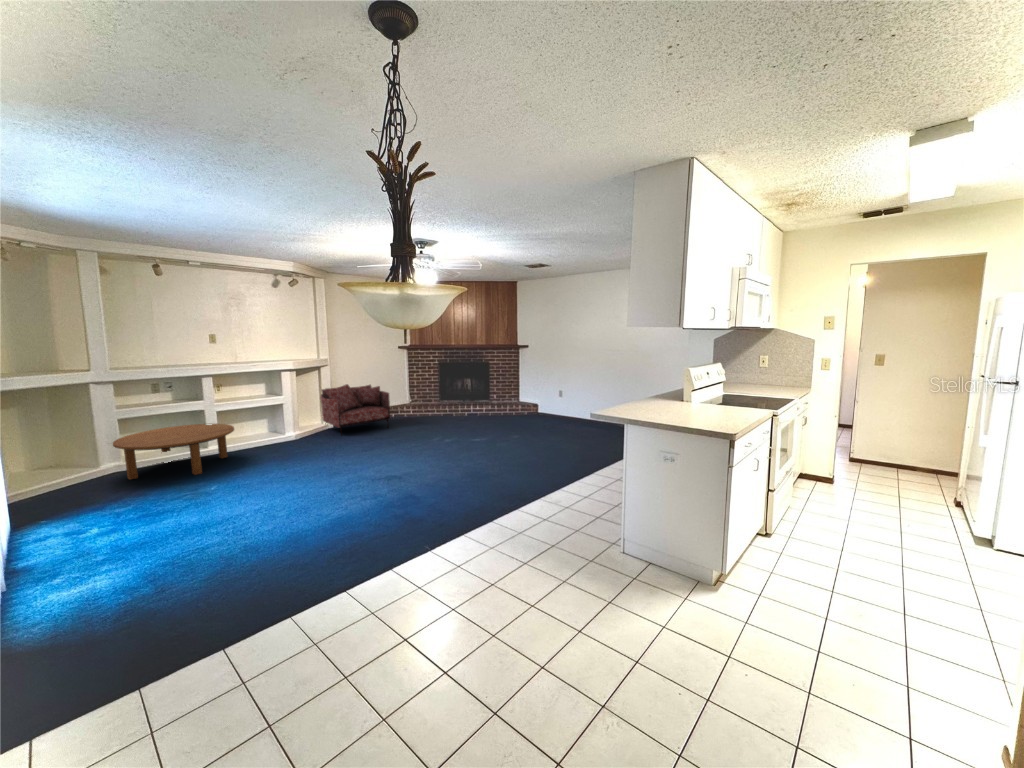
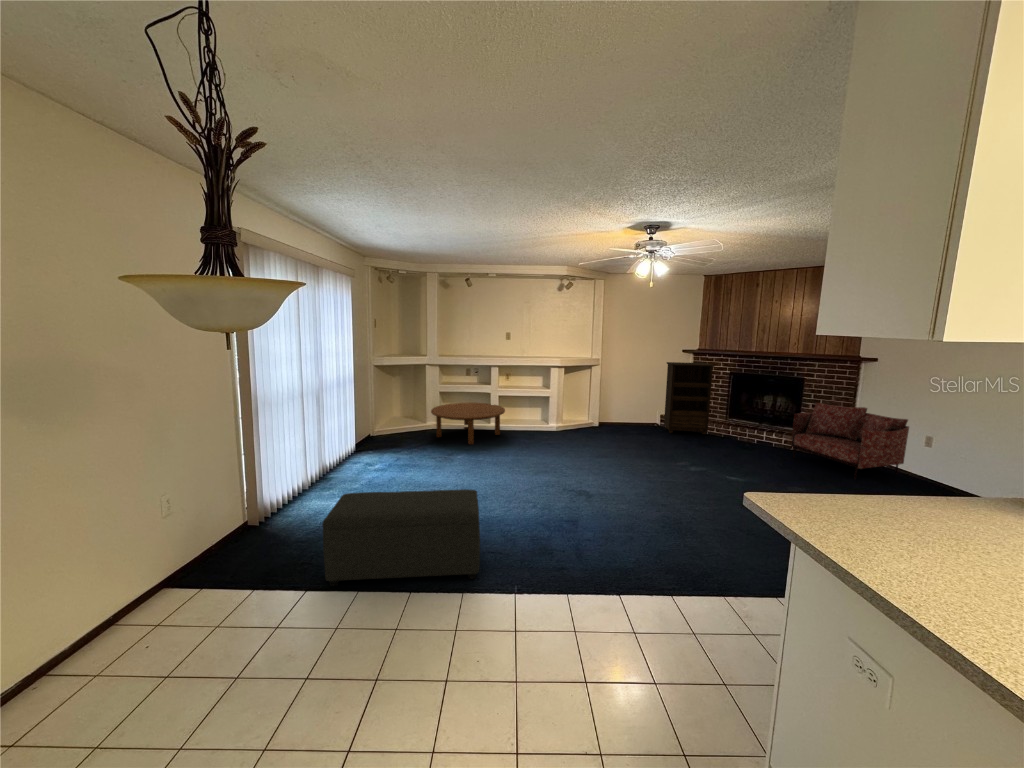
bookshelf: none [389,357,430,421] -> present [664,362,714,435]
armchair: present [321,384,390,435] -> present [791,403,909,479]
ottoman: none [155,489,368,657] -> present [323,489,480,586]

